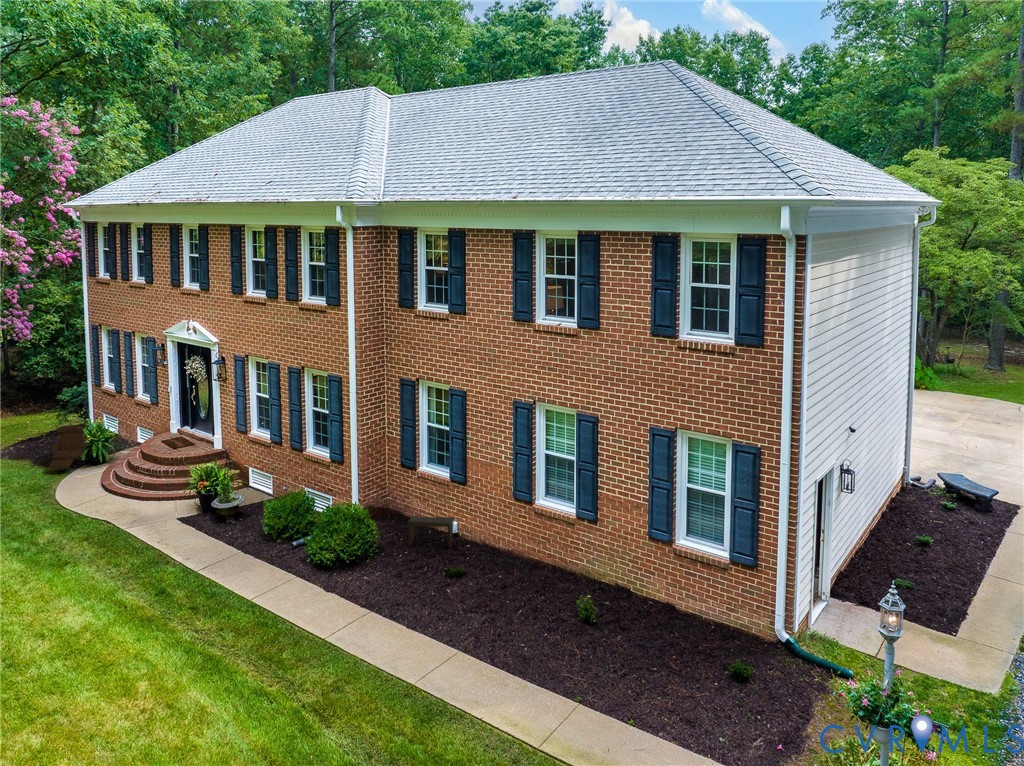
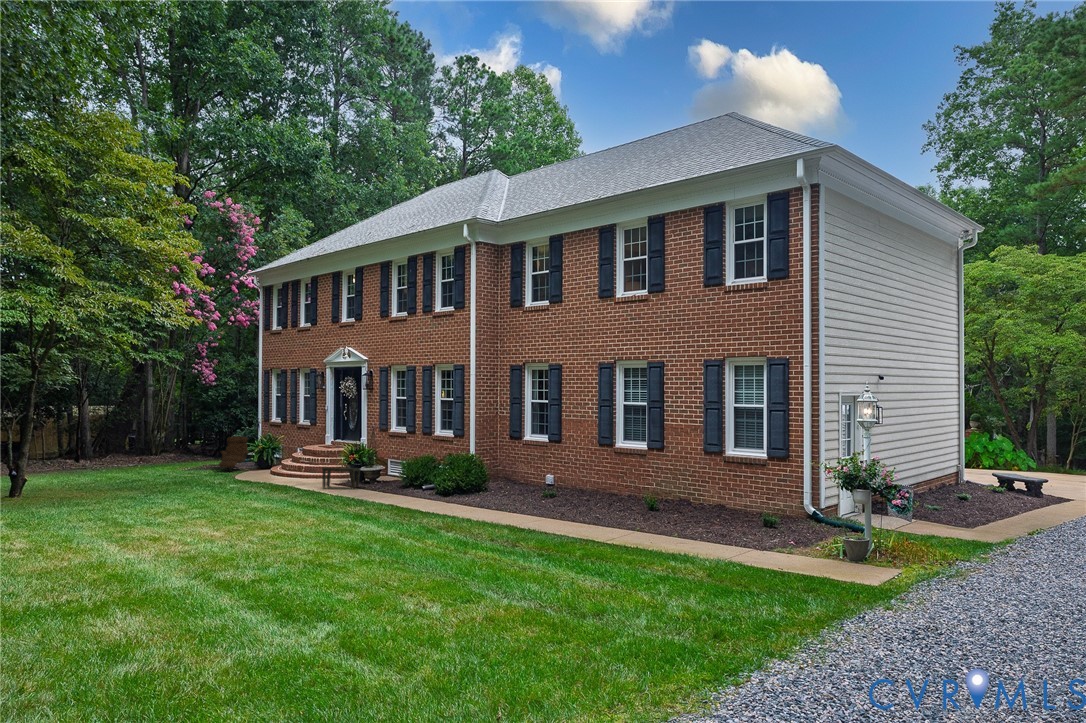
bench: present [407,516,455,547] -> present [322,468,361,489]

